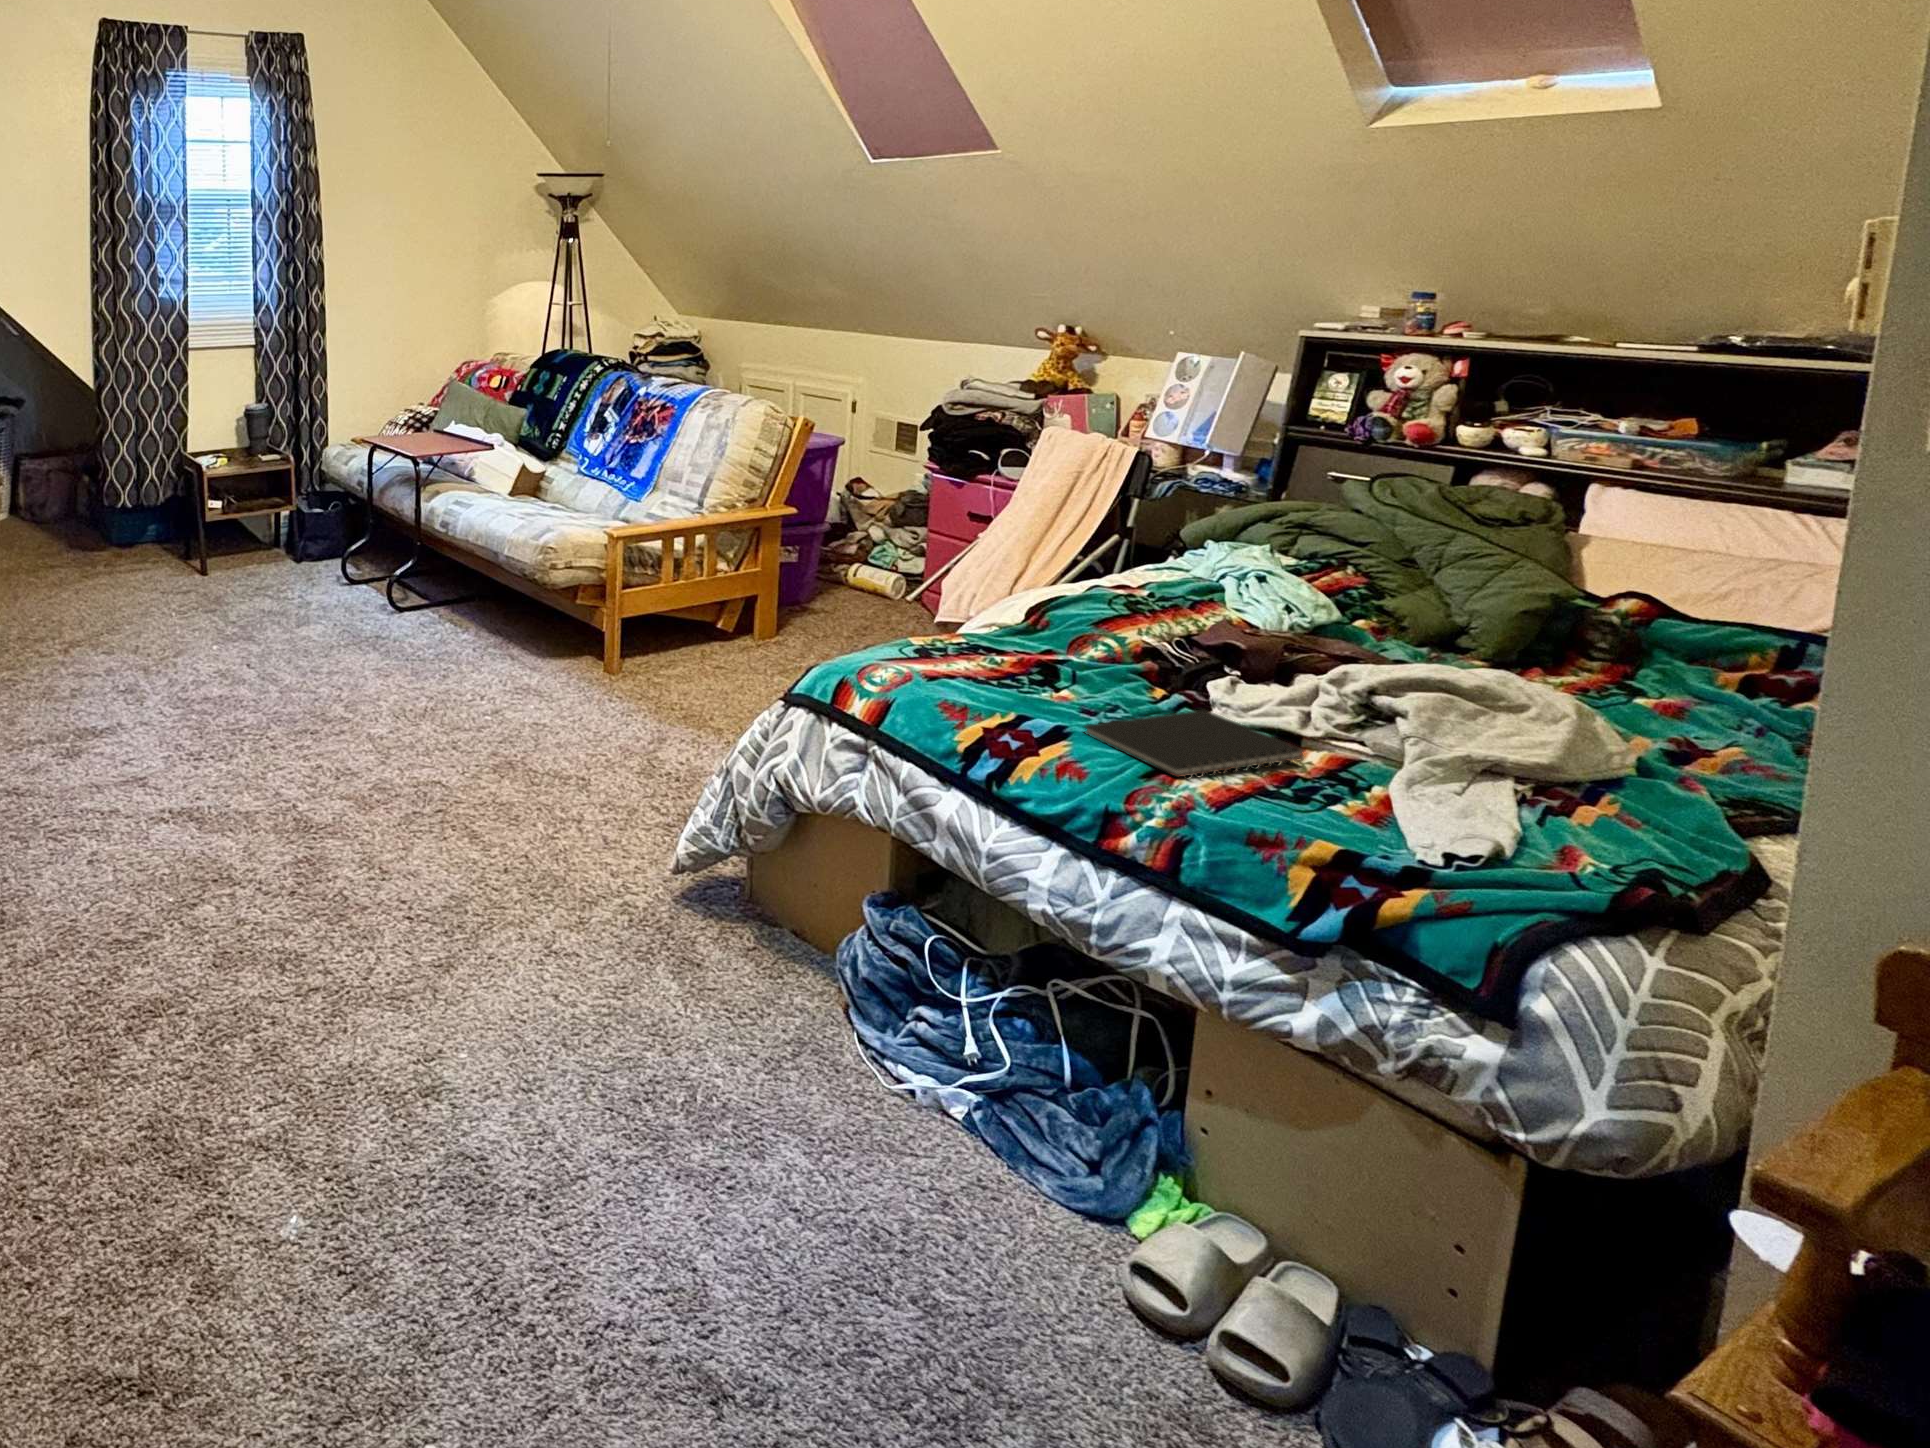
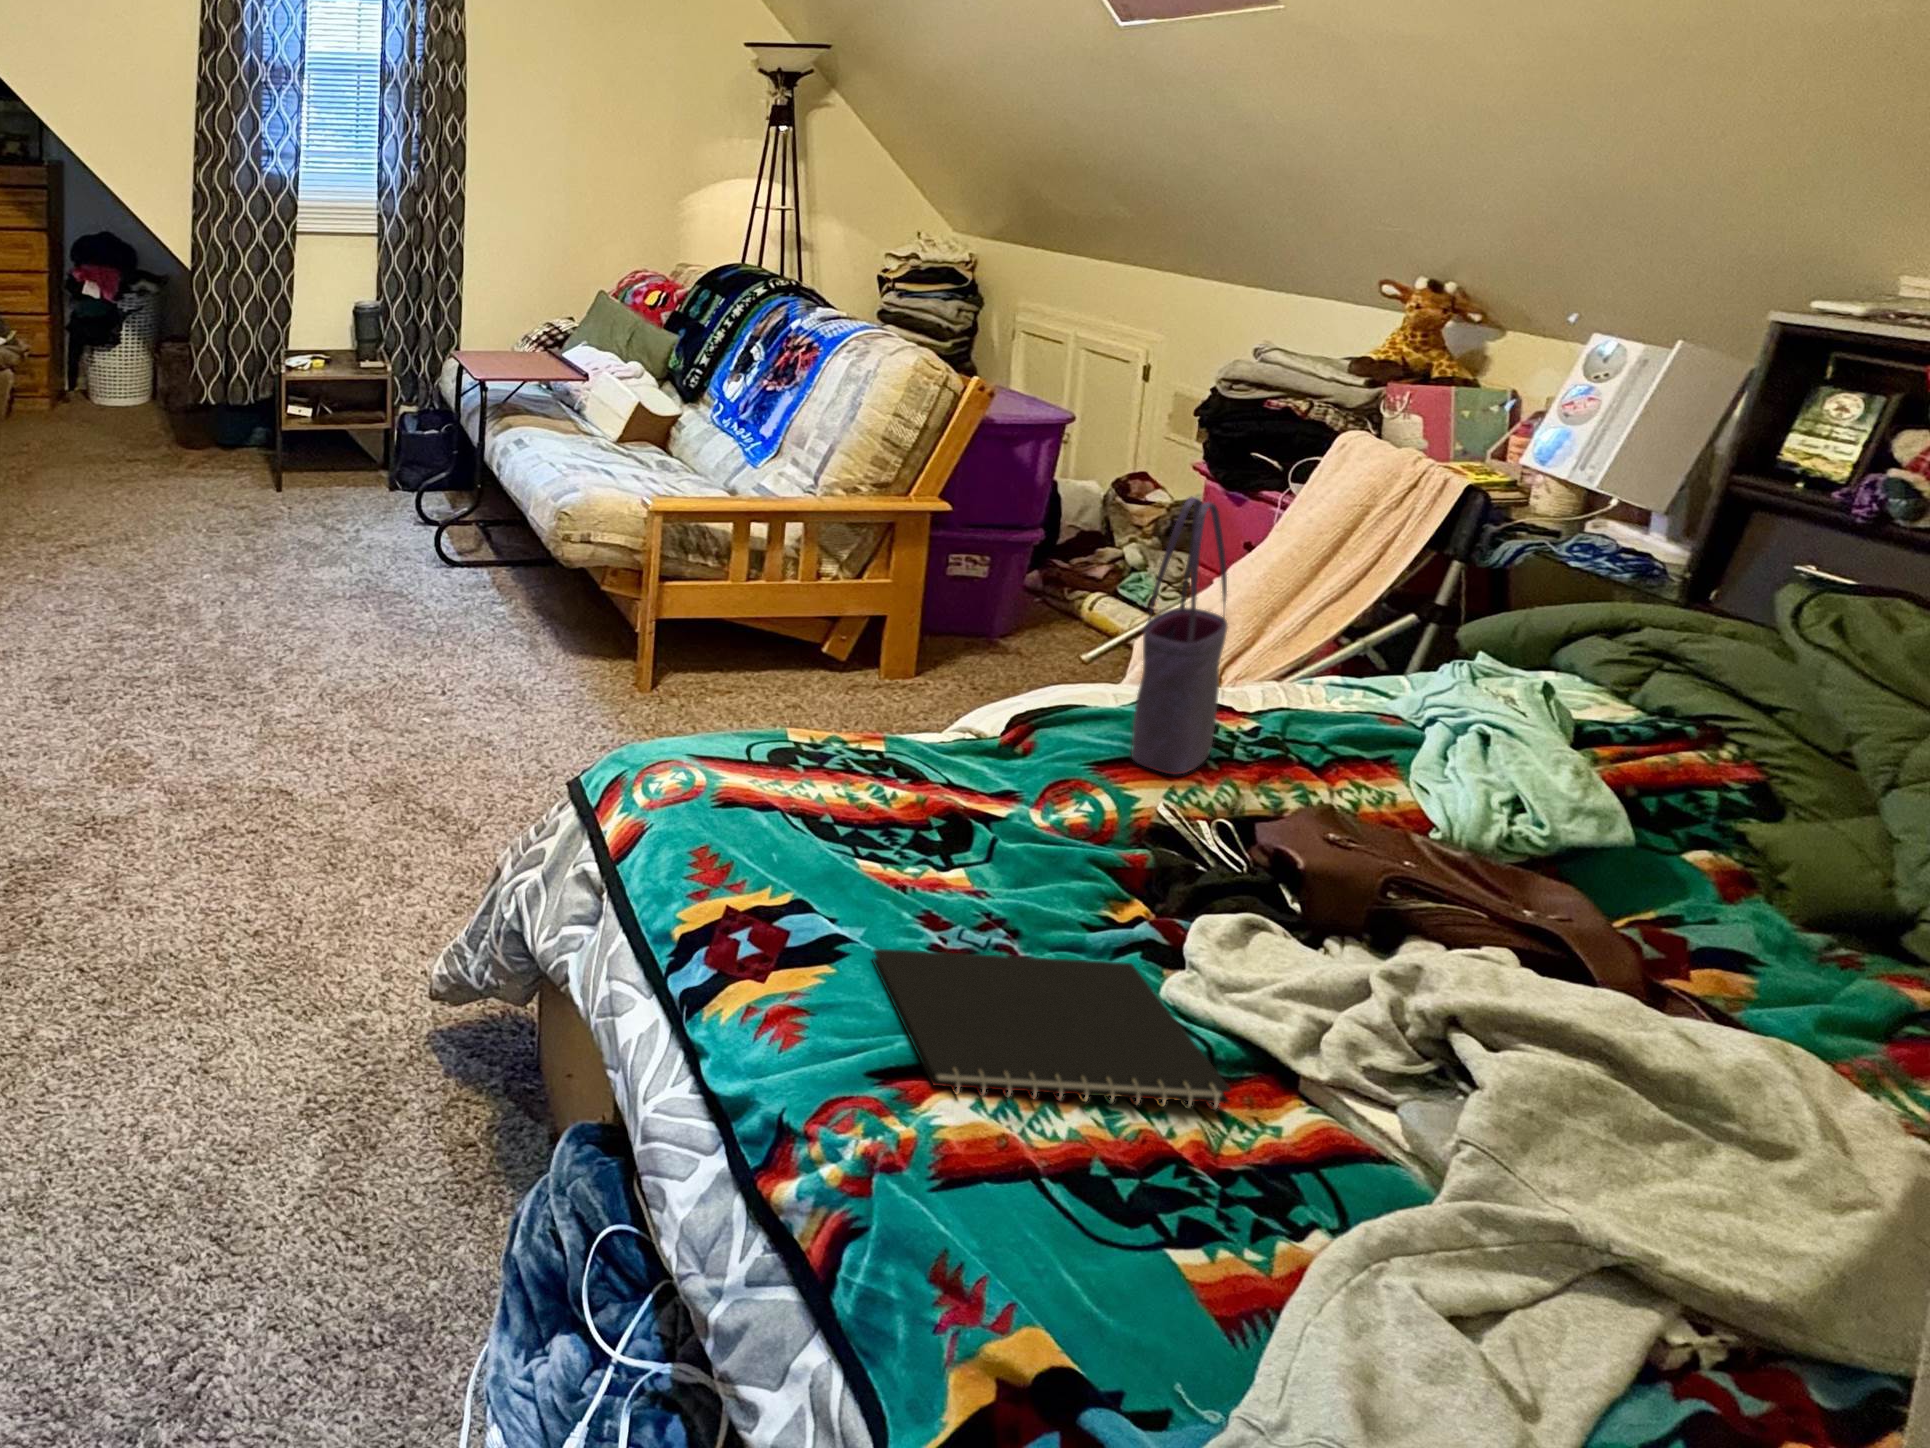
tote bag: none [1080,454,1127,627] -> present [1131,497,1228,775]

